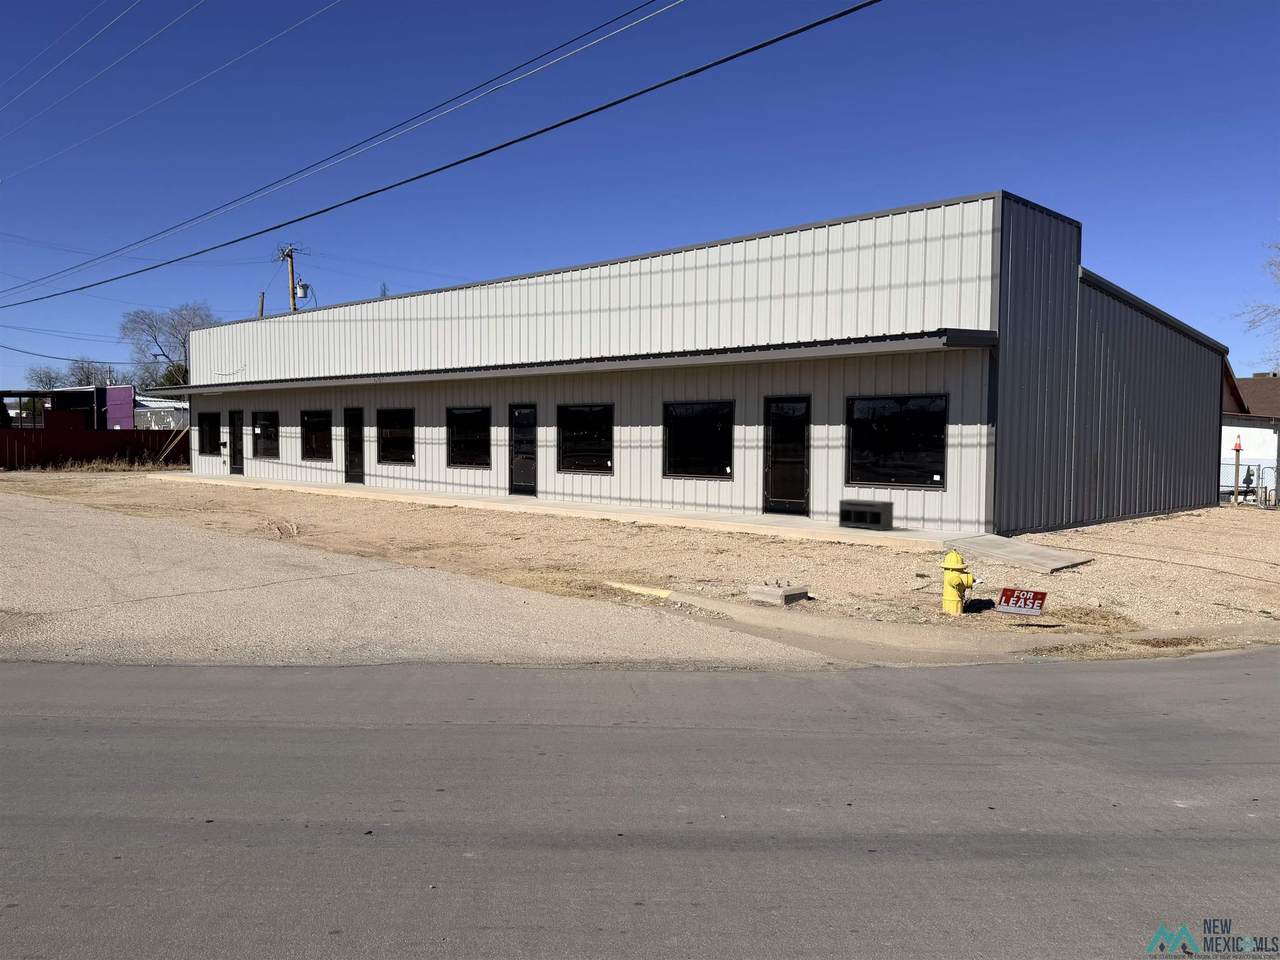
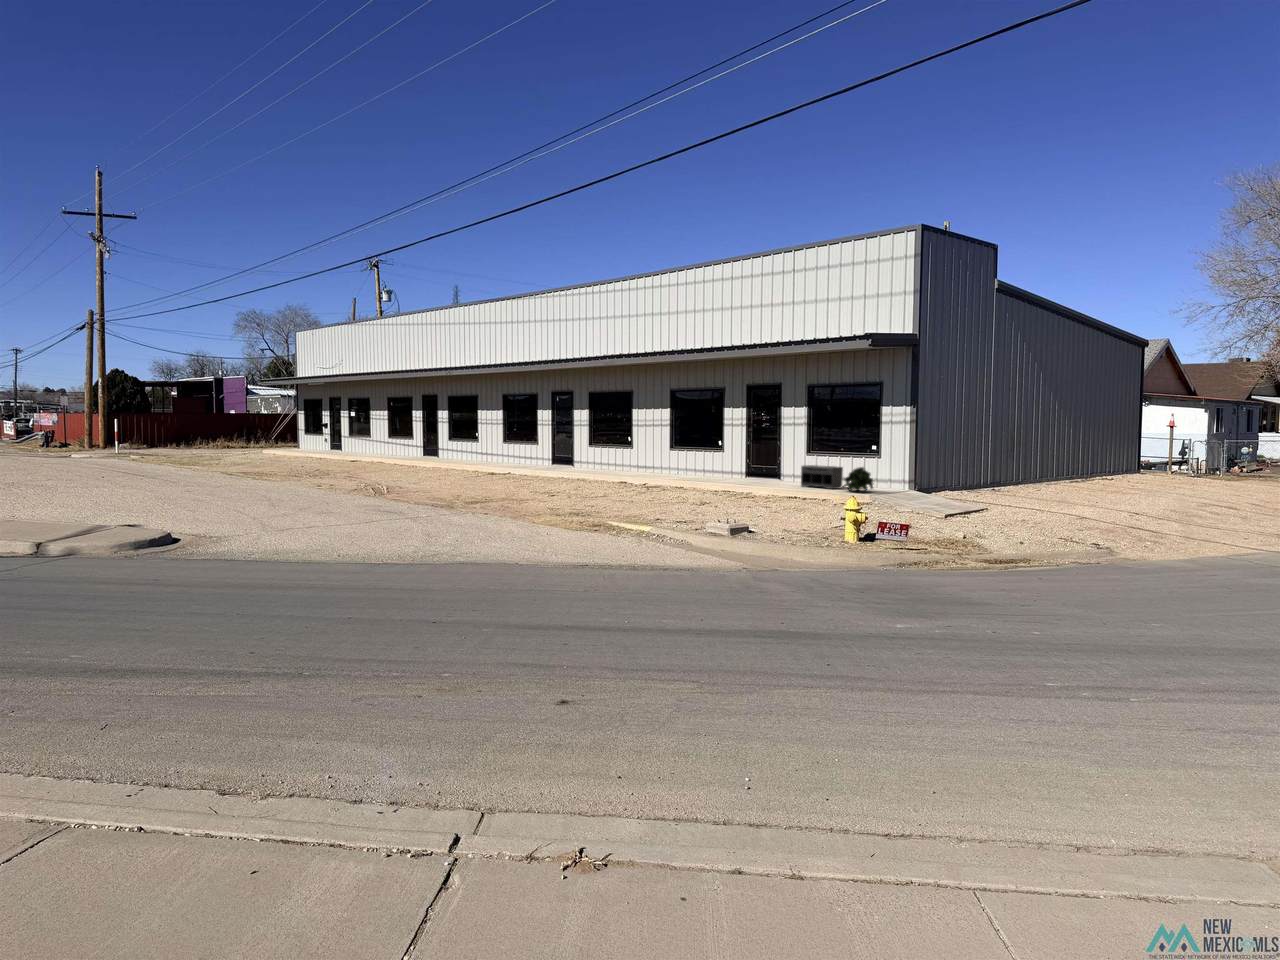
potted plant: none [897,503,937,535] -> present [844,467,873,491]

